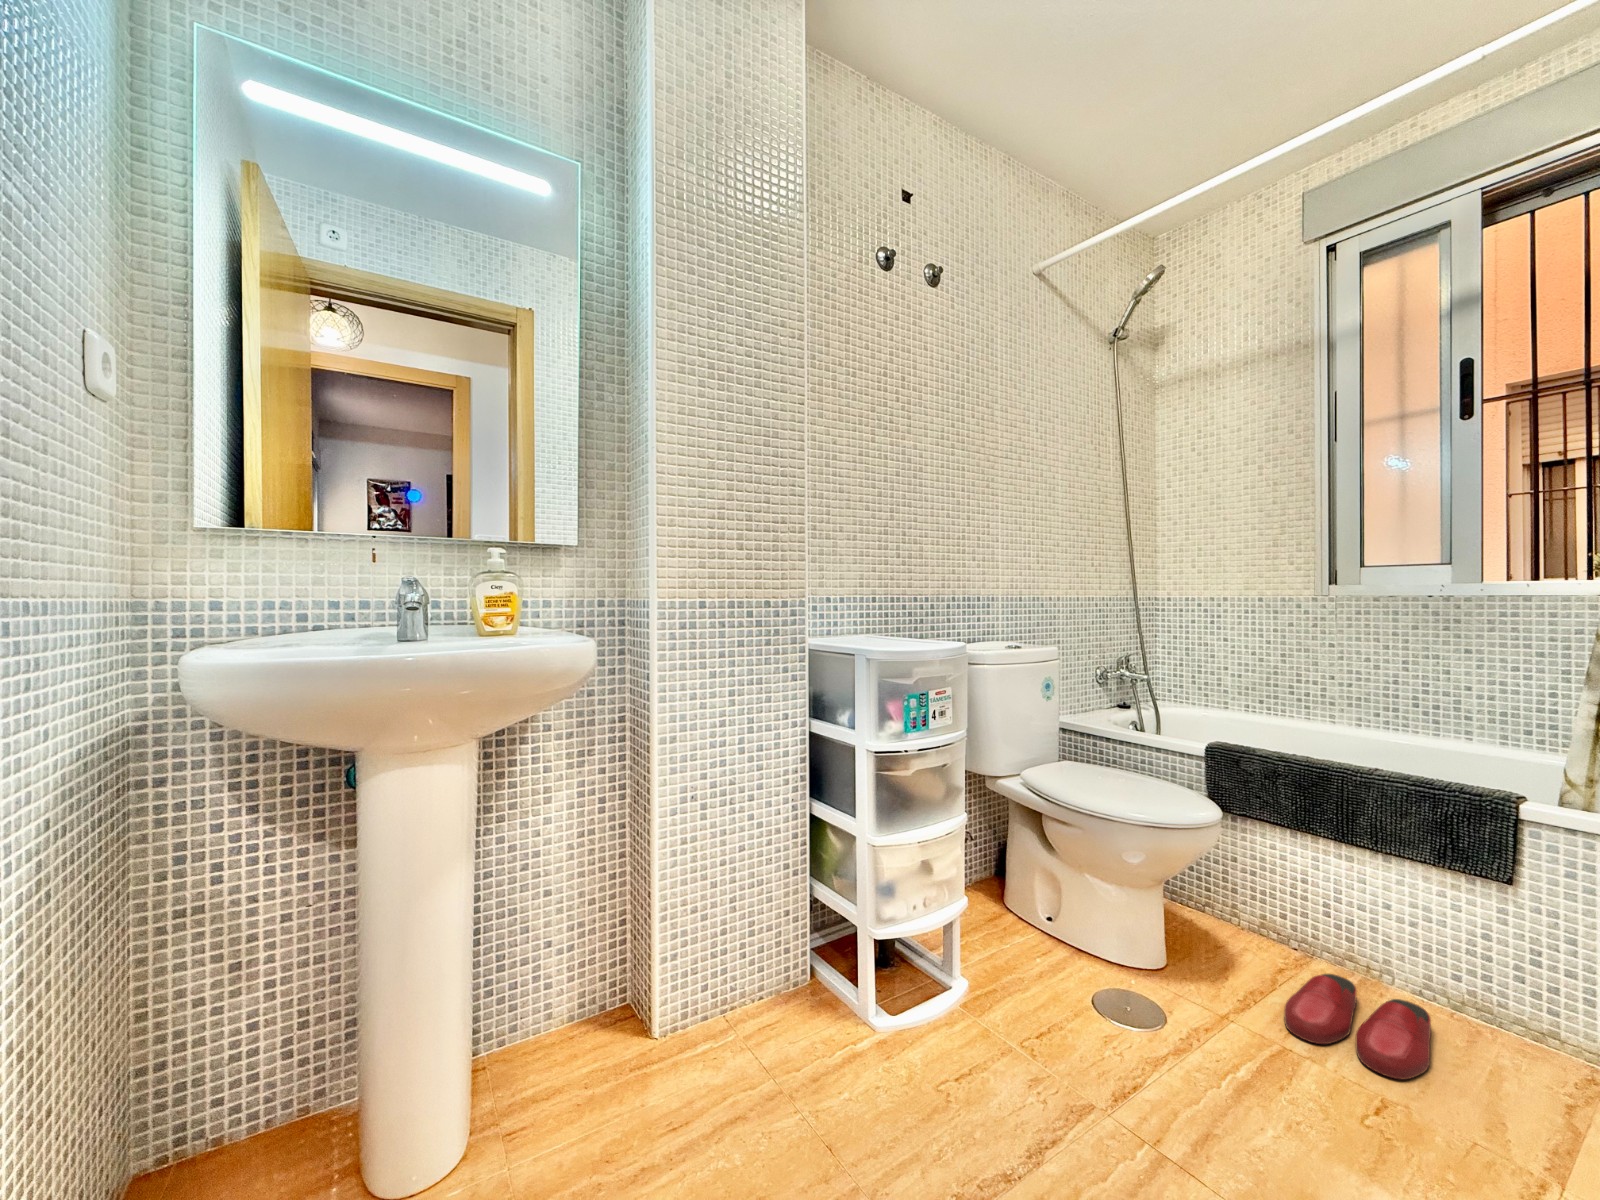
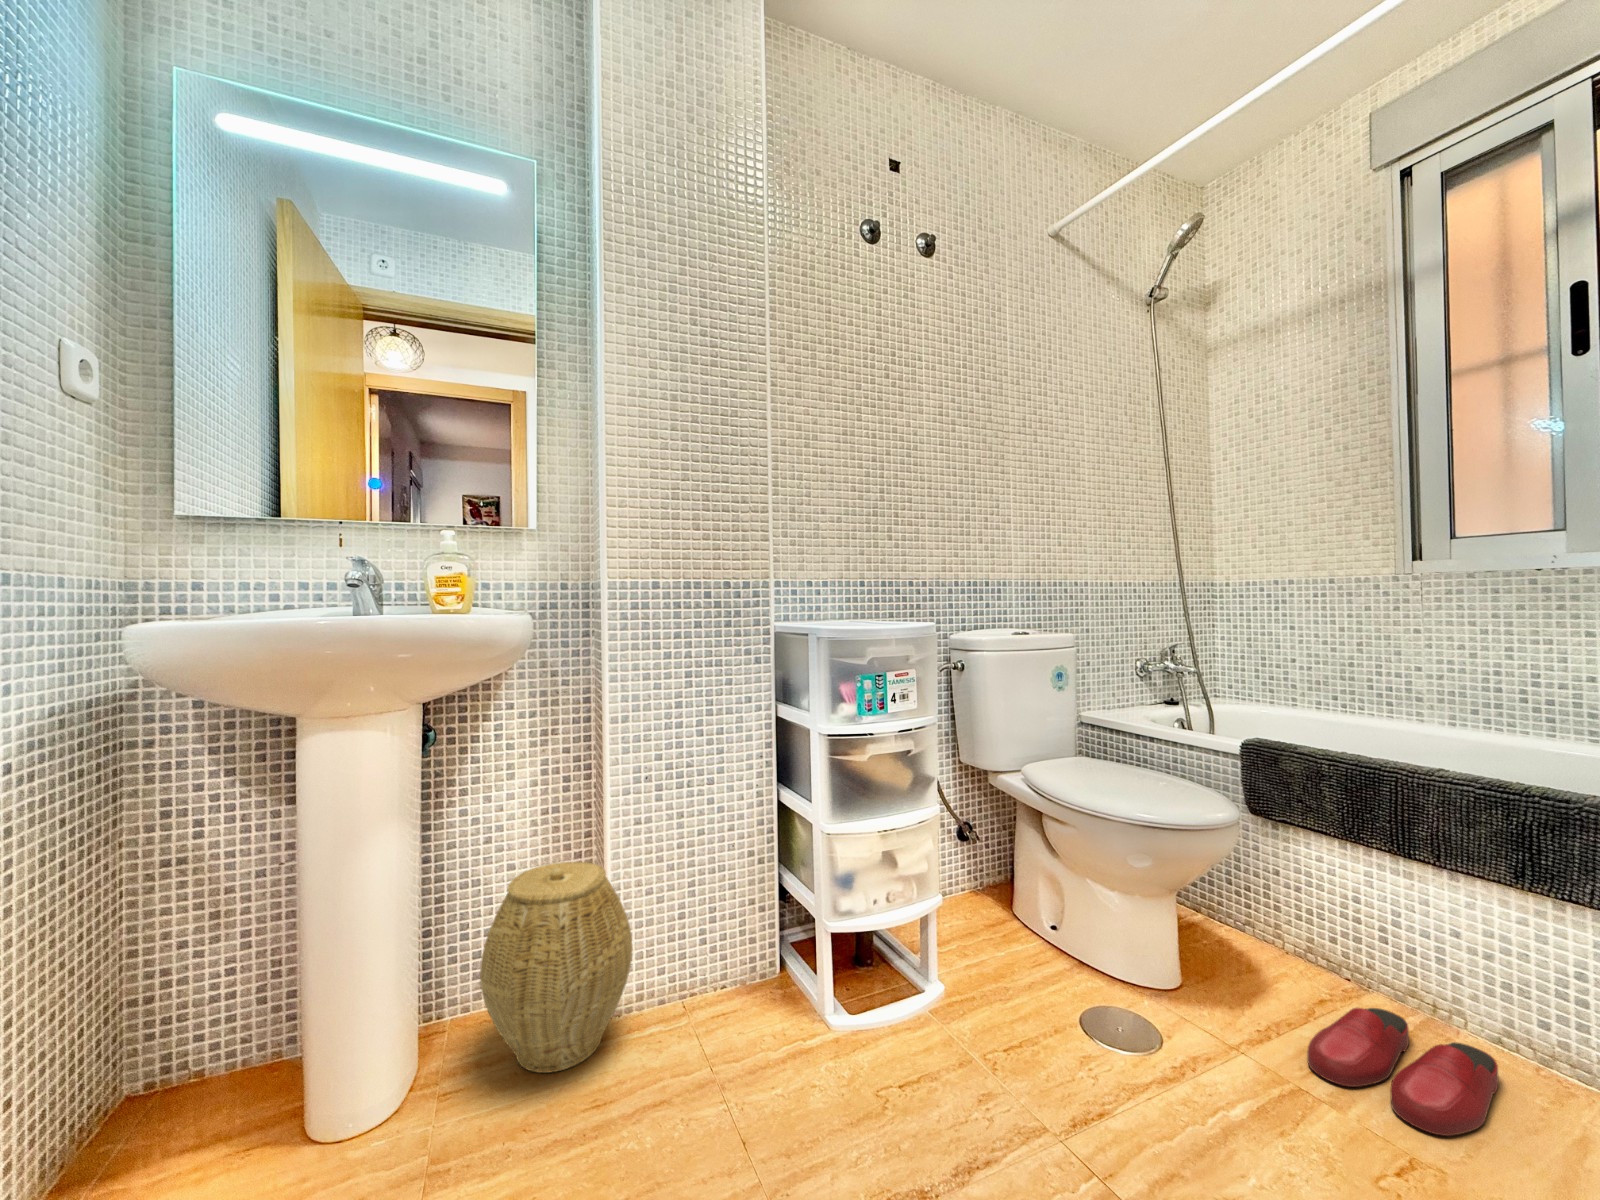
woven basket: none [535,884,685,1101] -> present [480,862,632,1073]

